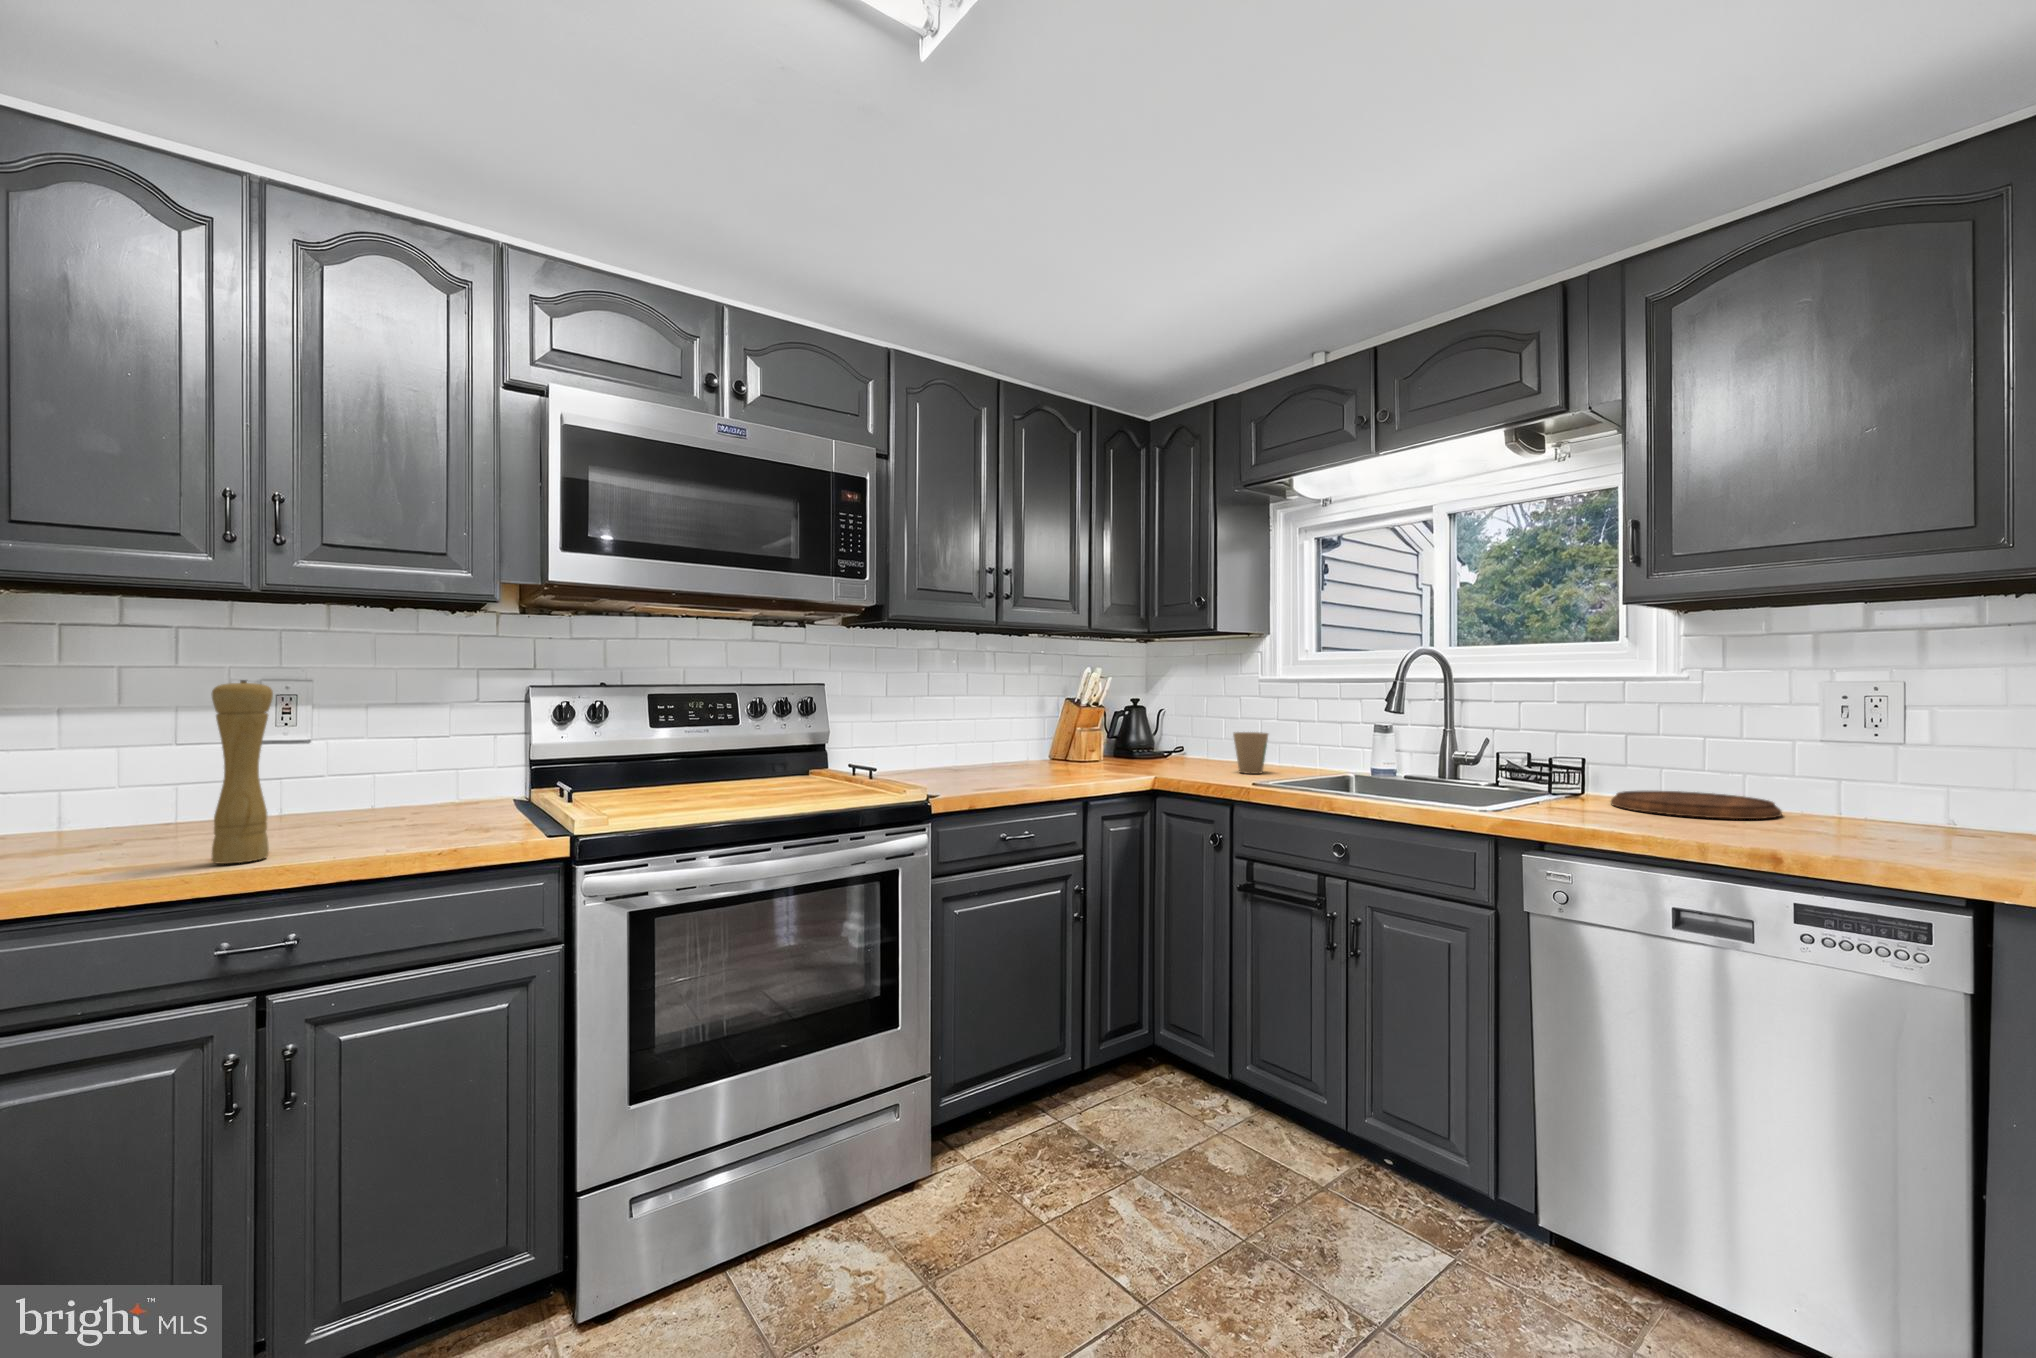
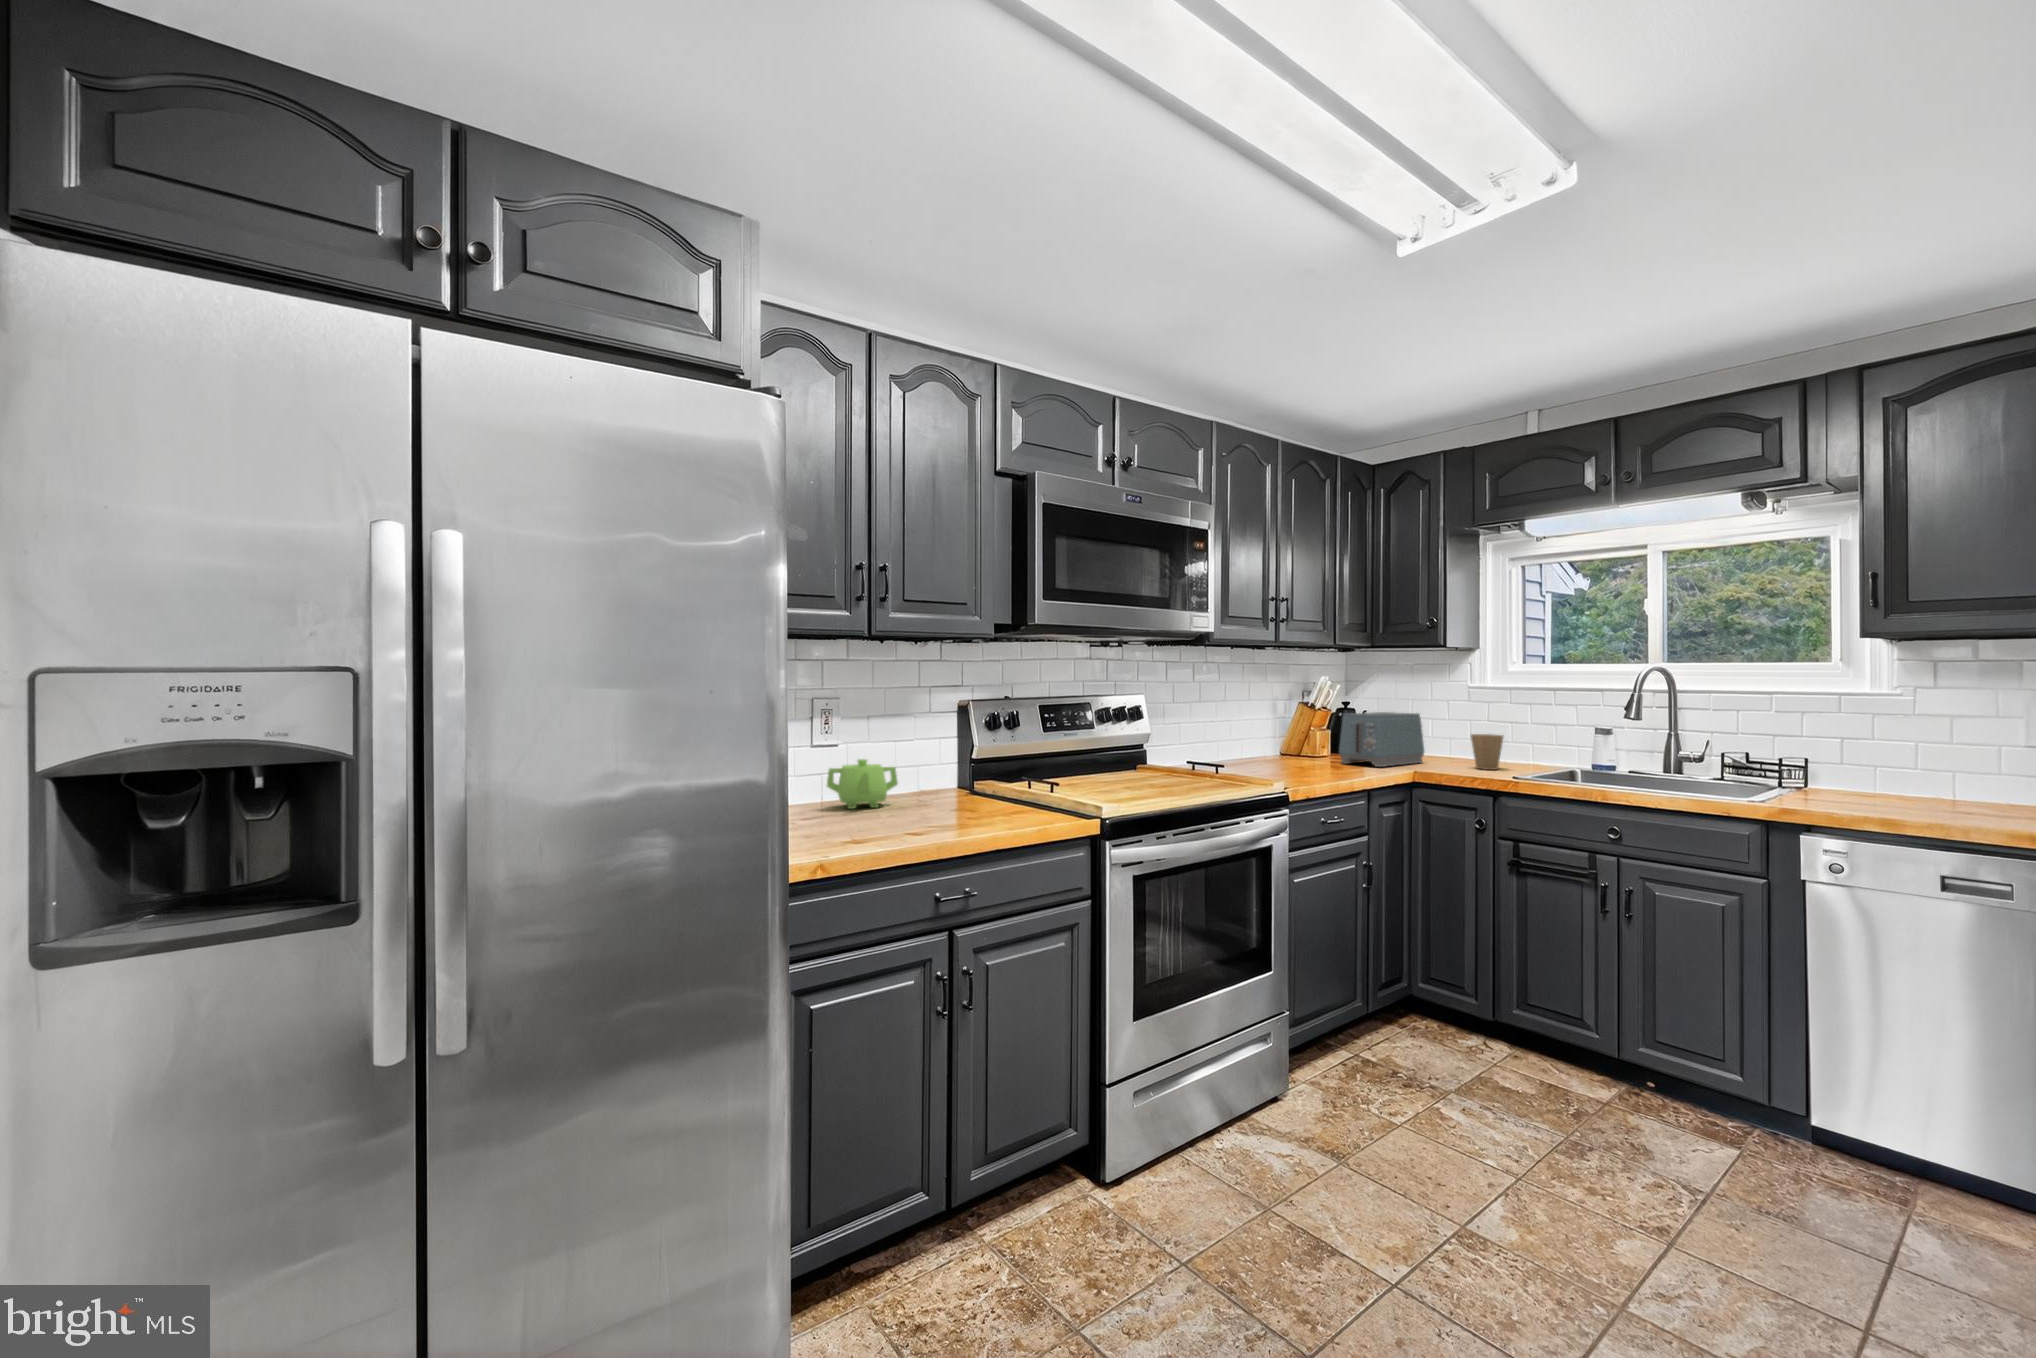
pepper mill: present [212,680,273,864] -> none [893,707,925,838]
toaster: none [1092,708,1193,771] -> present [1339,712,1424,767]
teapot: none [283,758,394,822] -> present [827,759,898,809]
cutting board: present [1611,791,1782,819] -> none [1842,786,1999,810]

